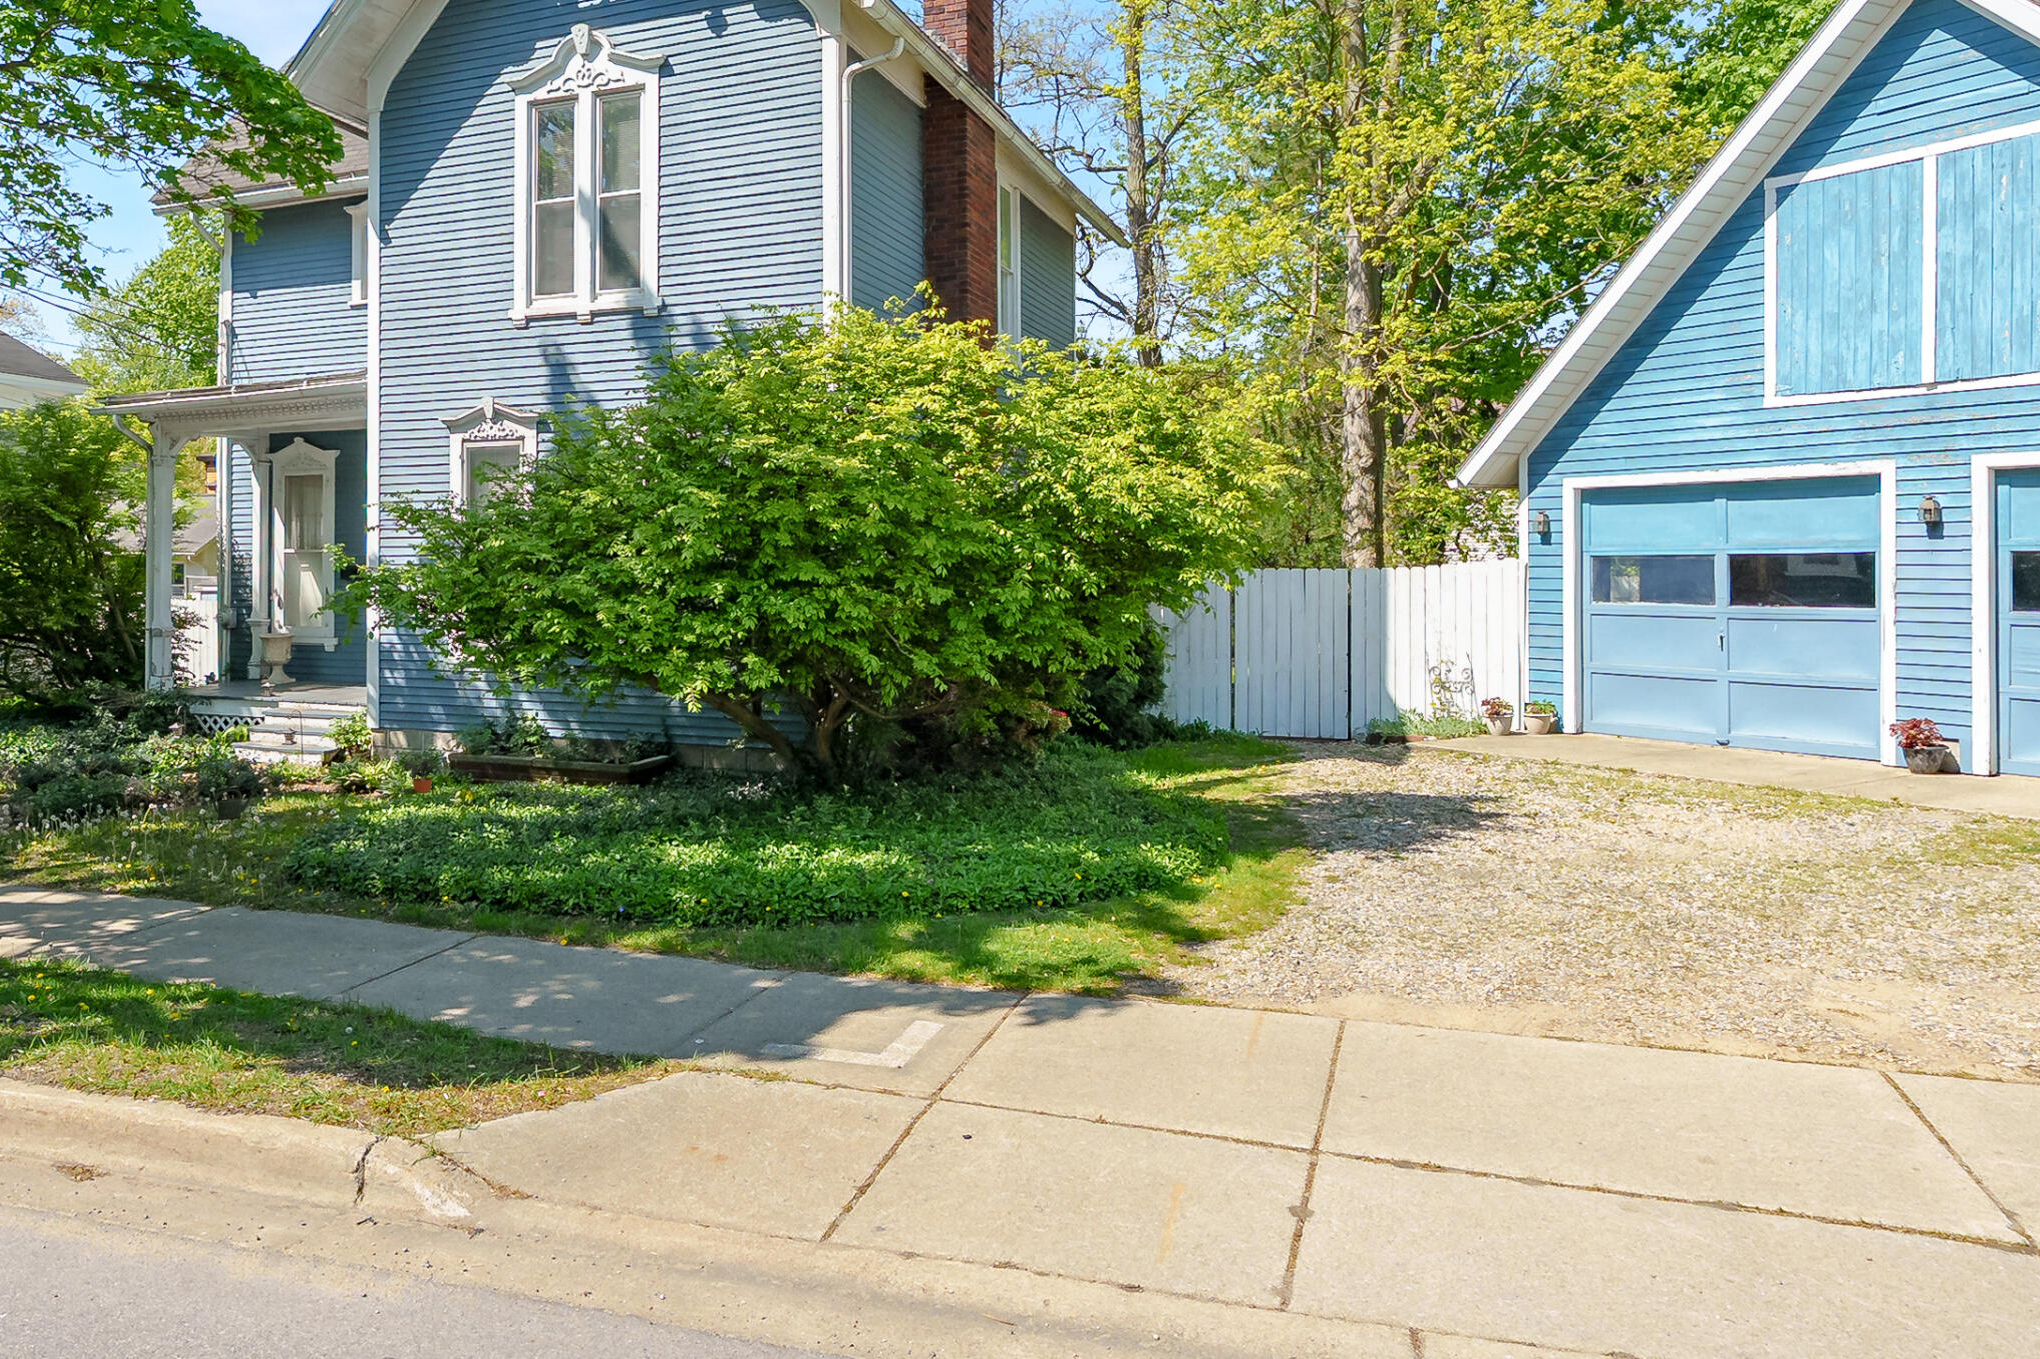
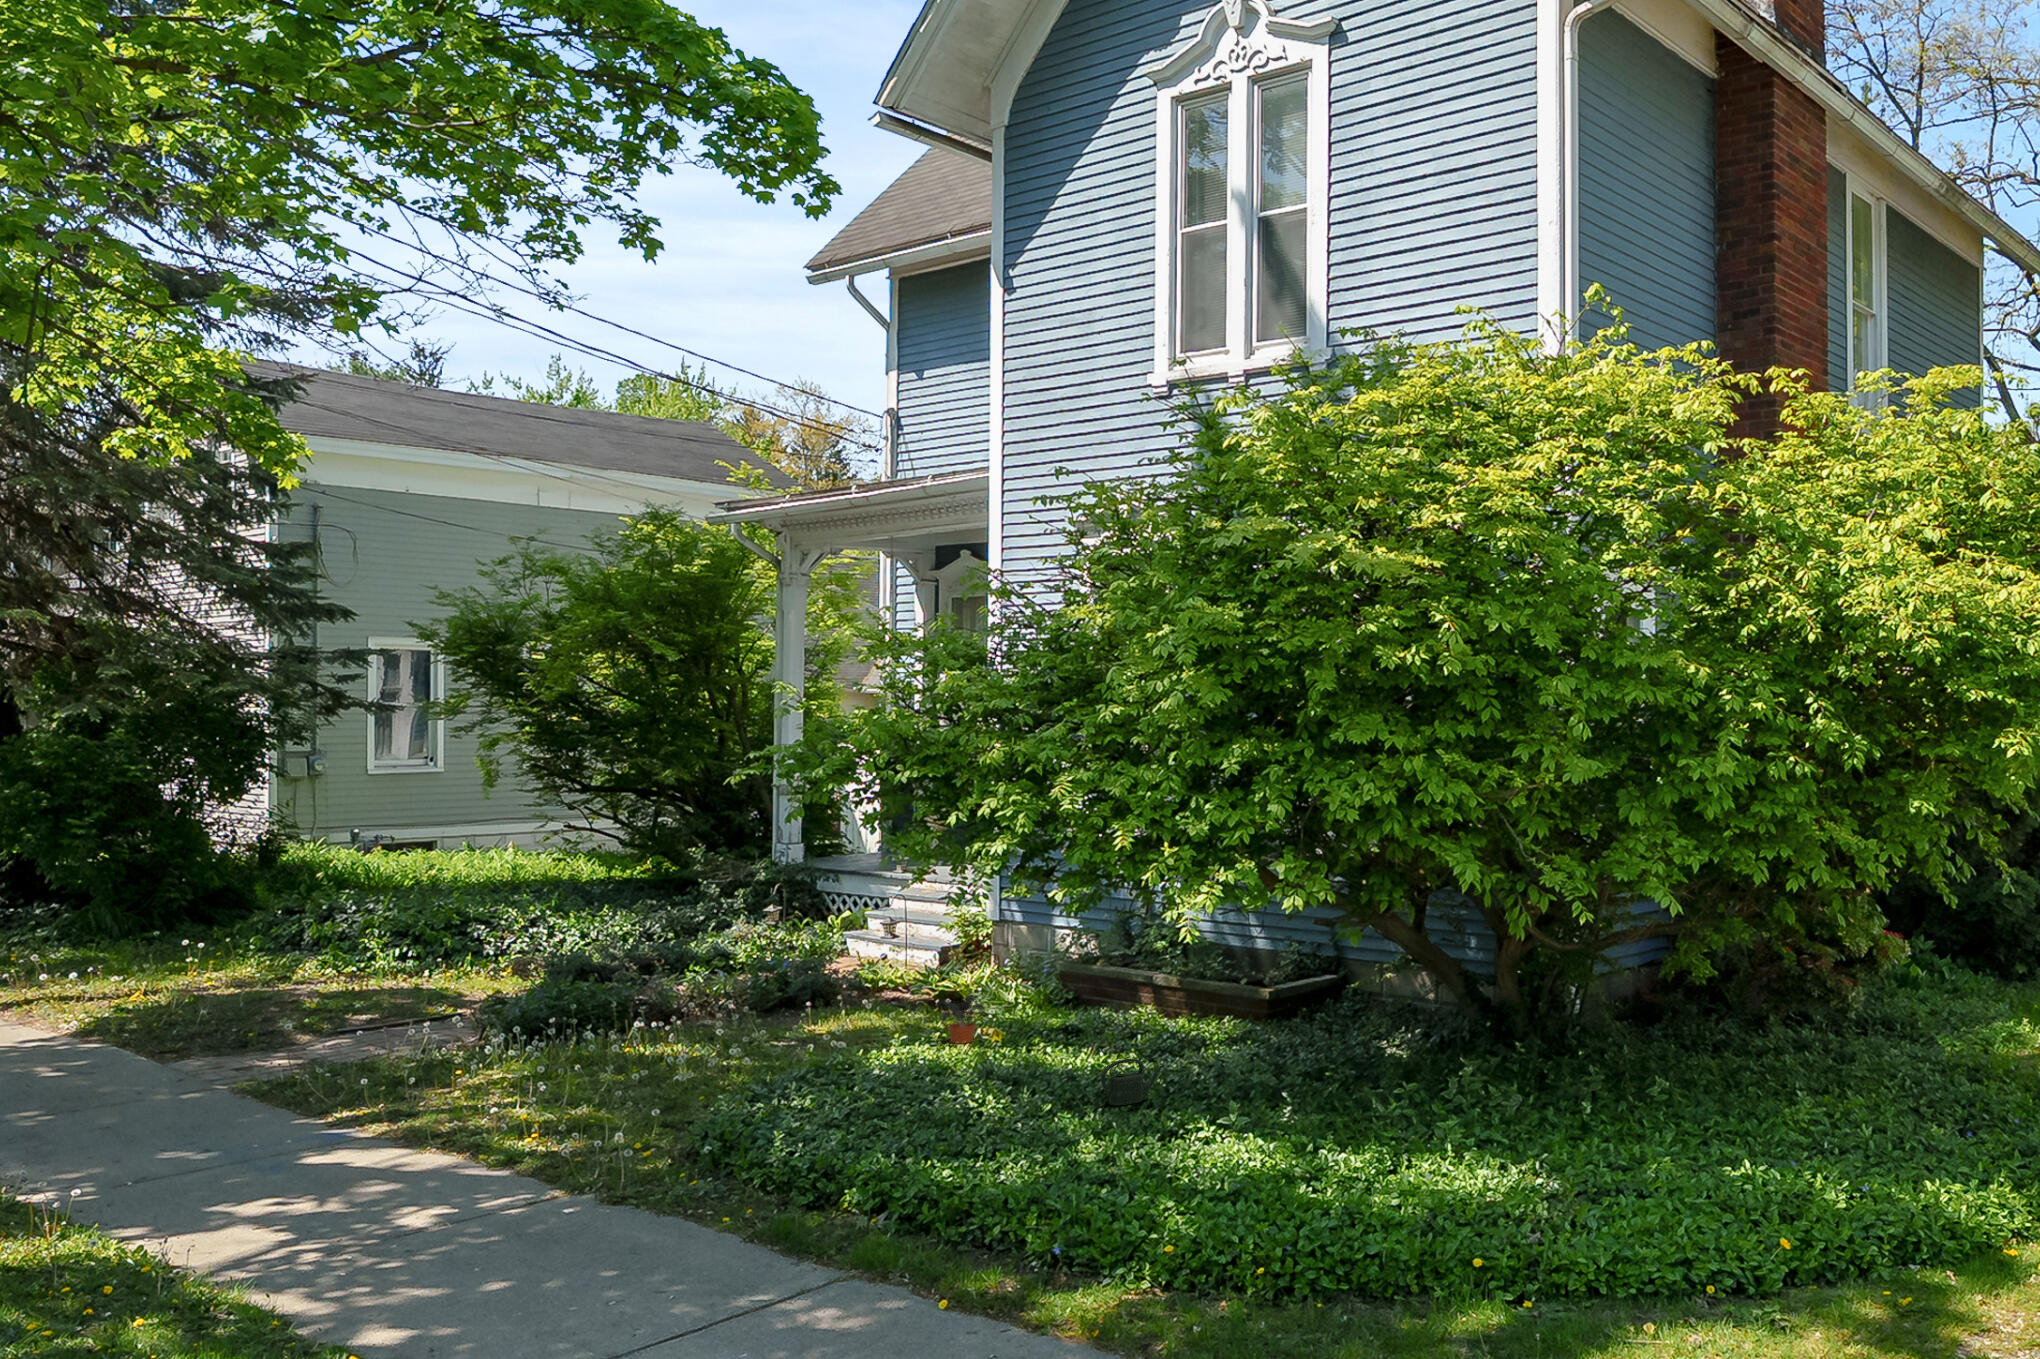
watering can: present [213,789,255,819] -> present [1101,1059,1164,1106]

